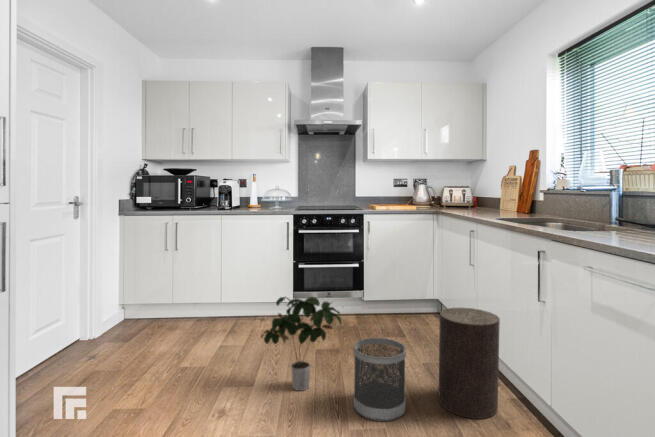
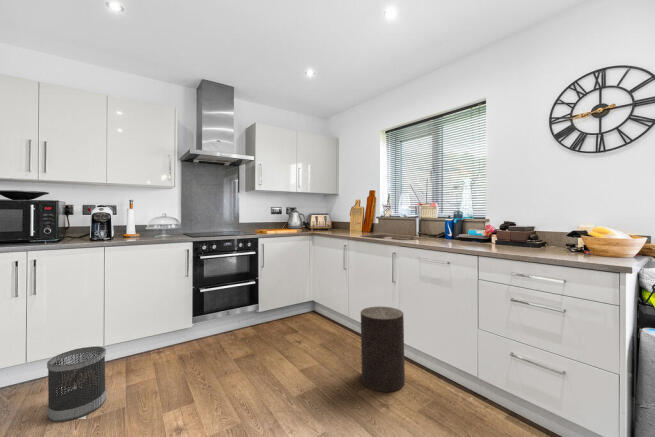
potted plant: present [261,297,342,391] -> none [202,319,287,415]
wastebasket: present [353,338,406,421] -> present [47,346,106,422]

